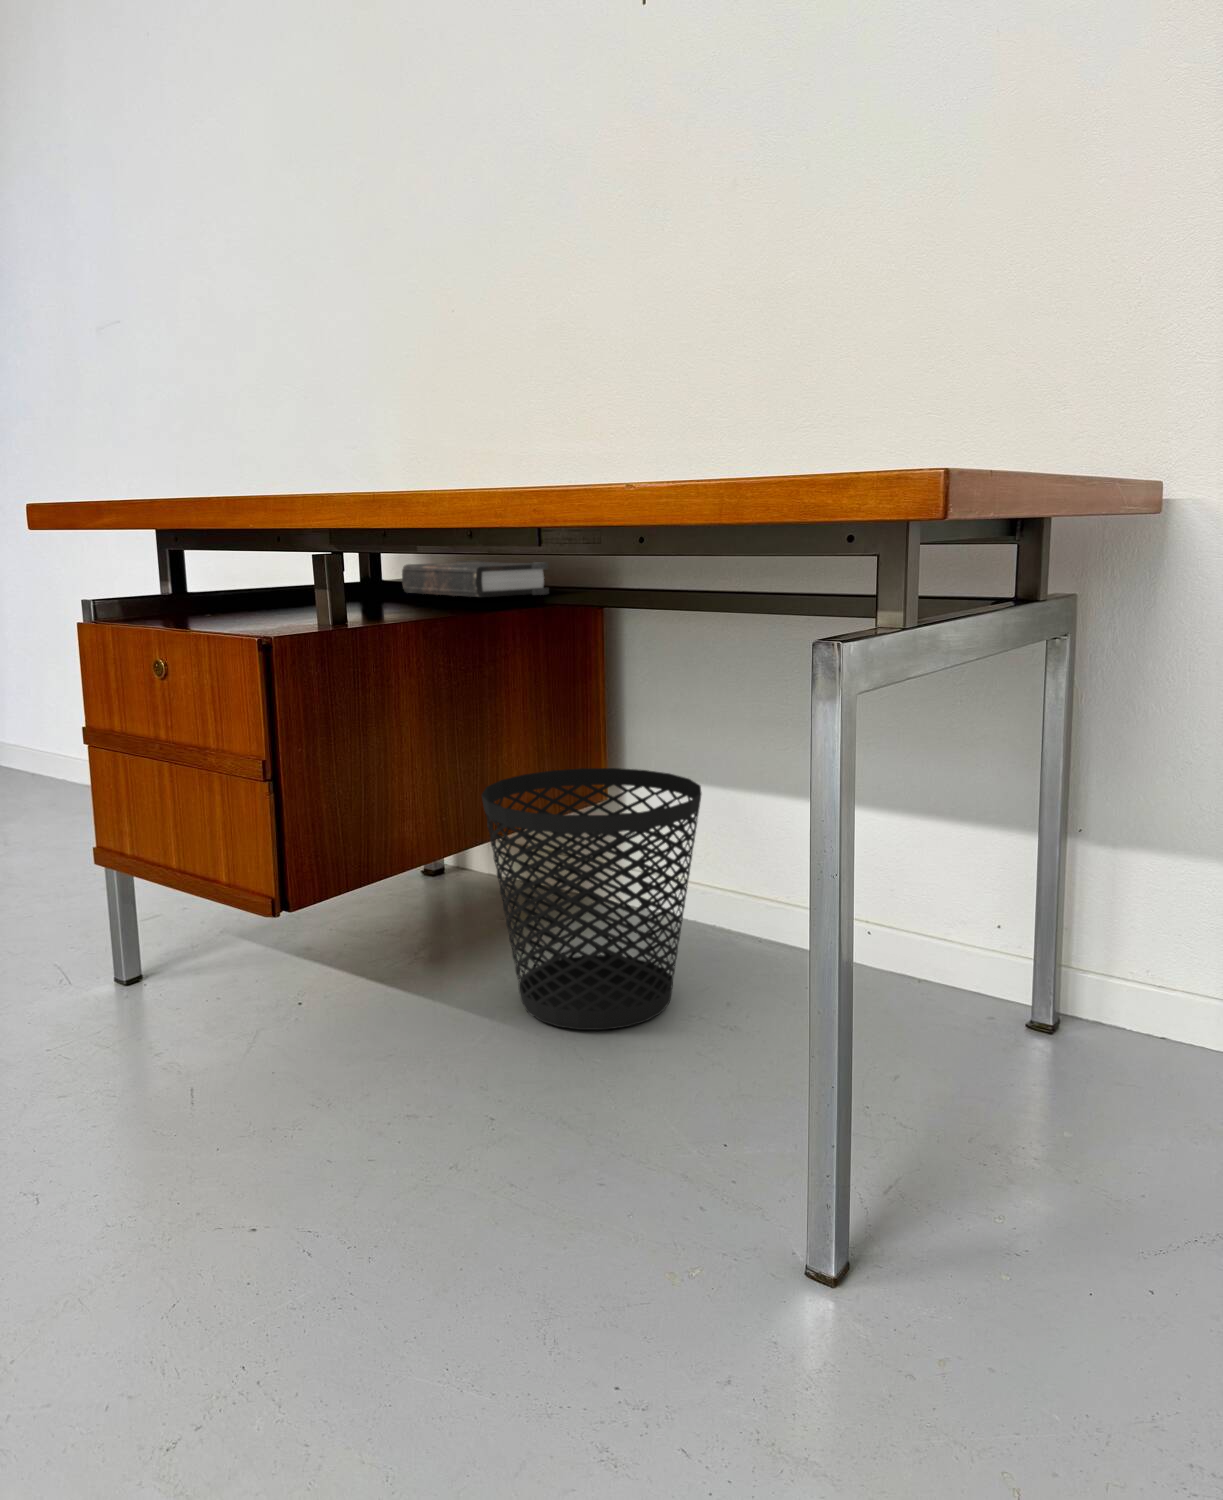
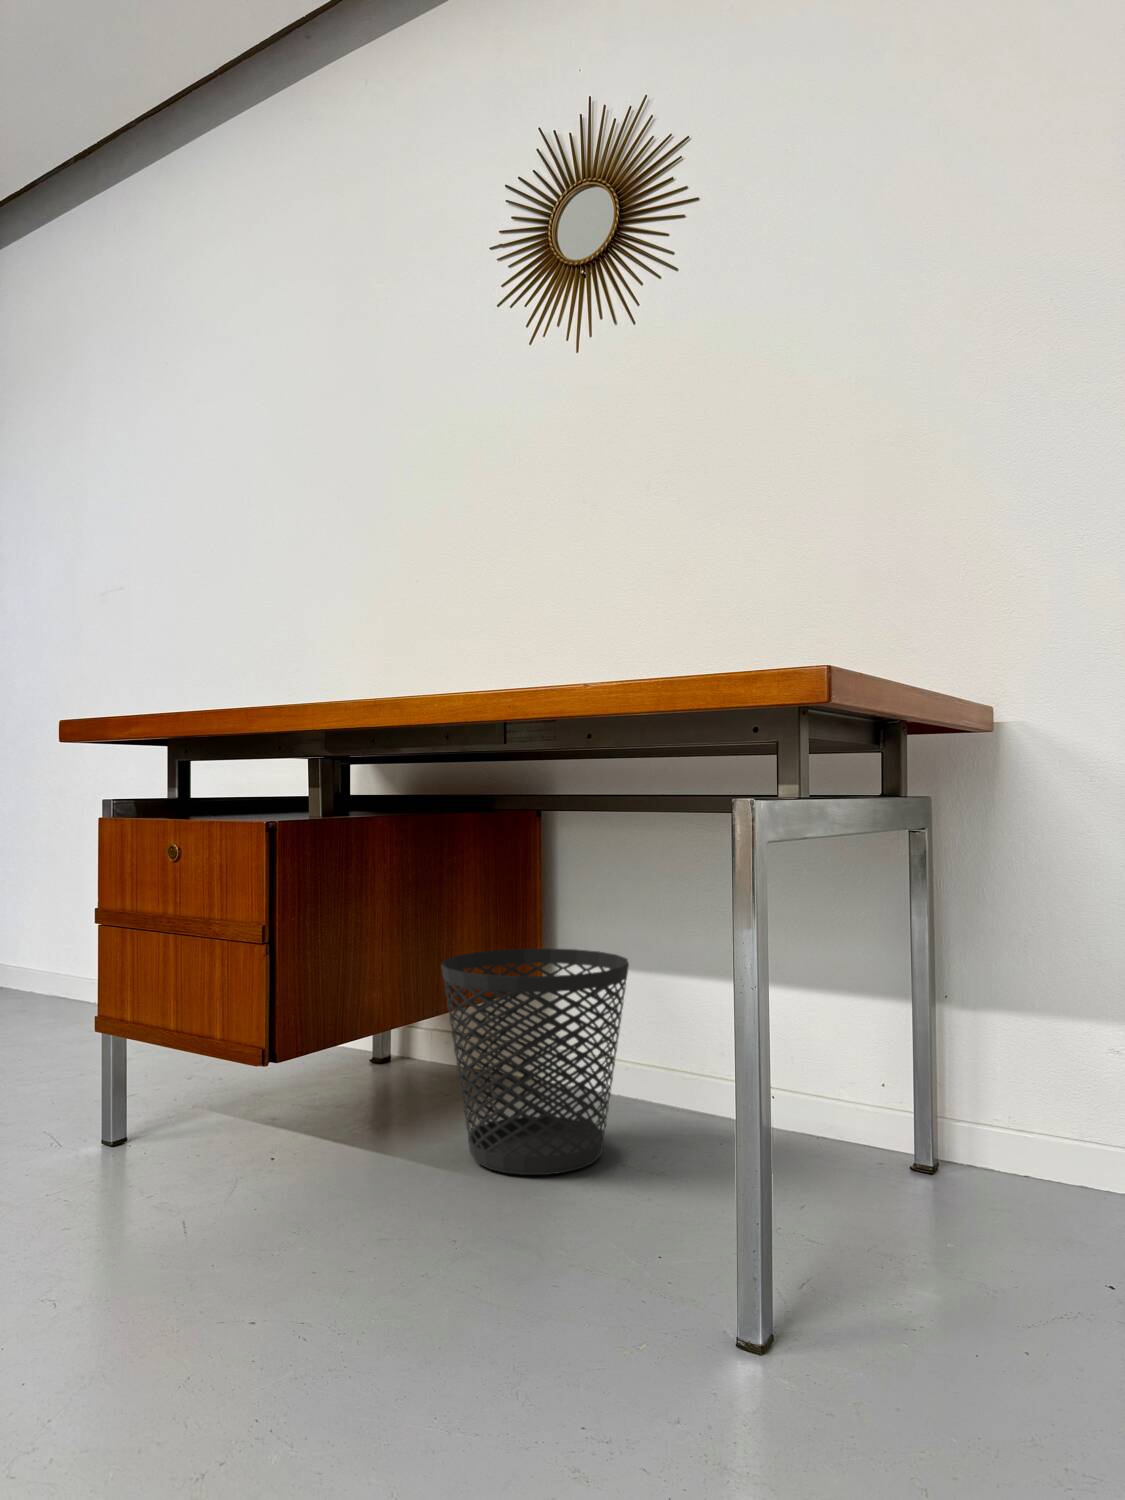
hardback book: present [402,561,549,597] -> none [369,777,495,804]

